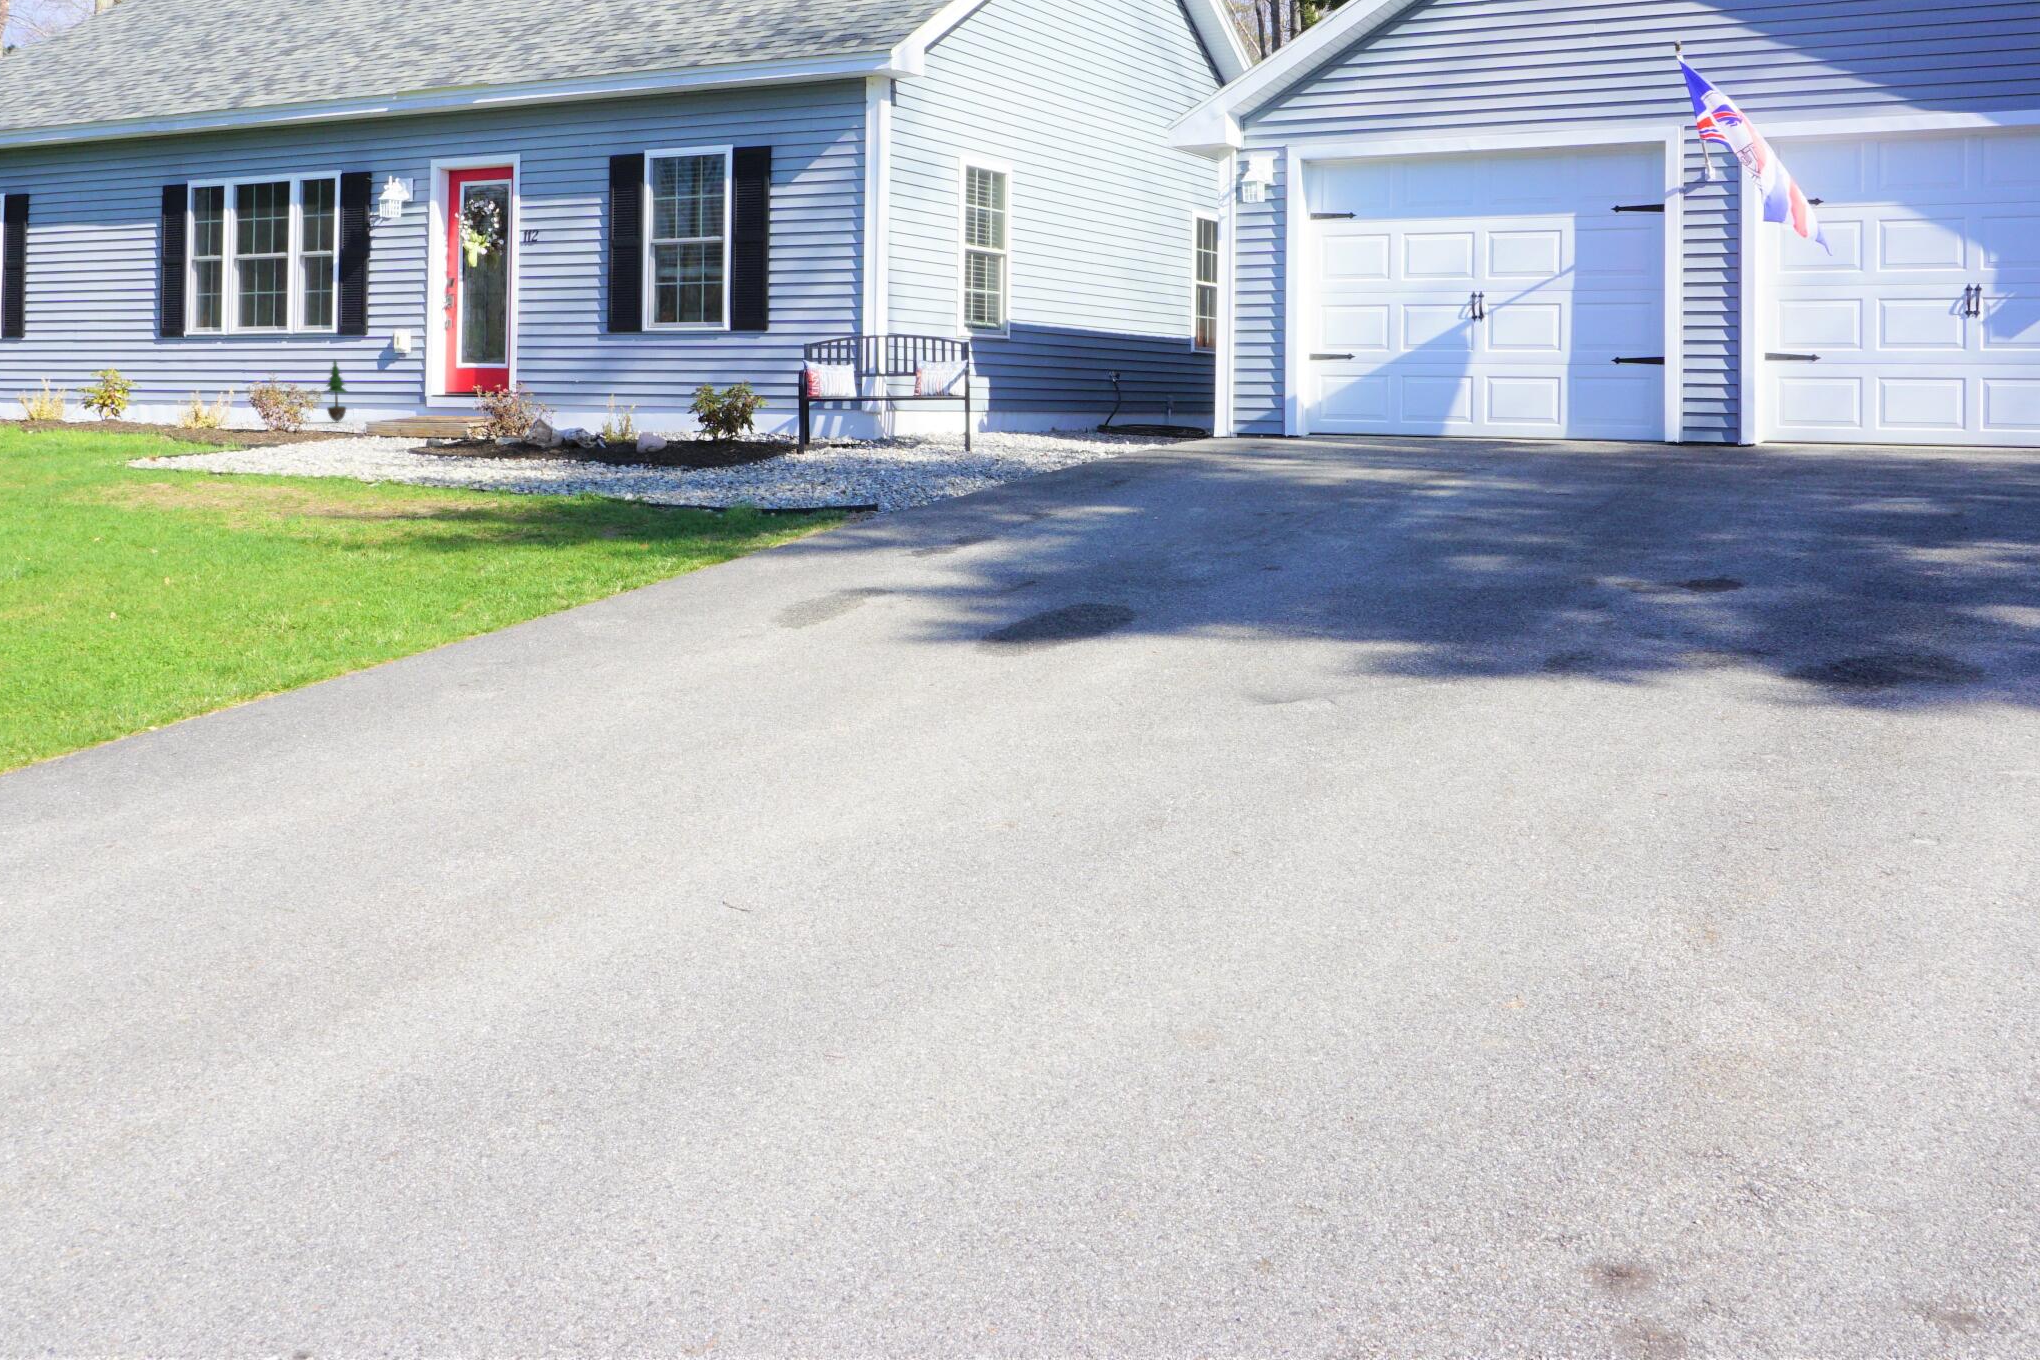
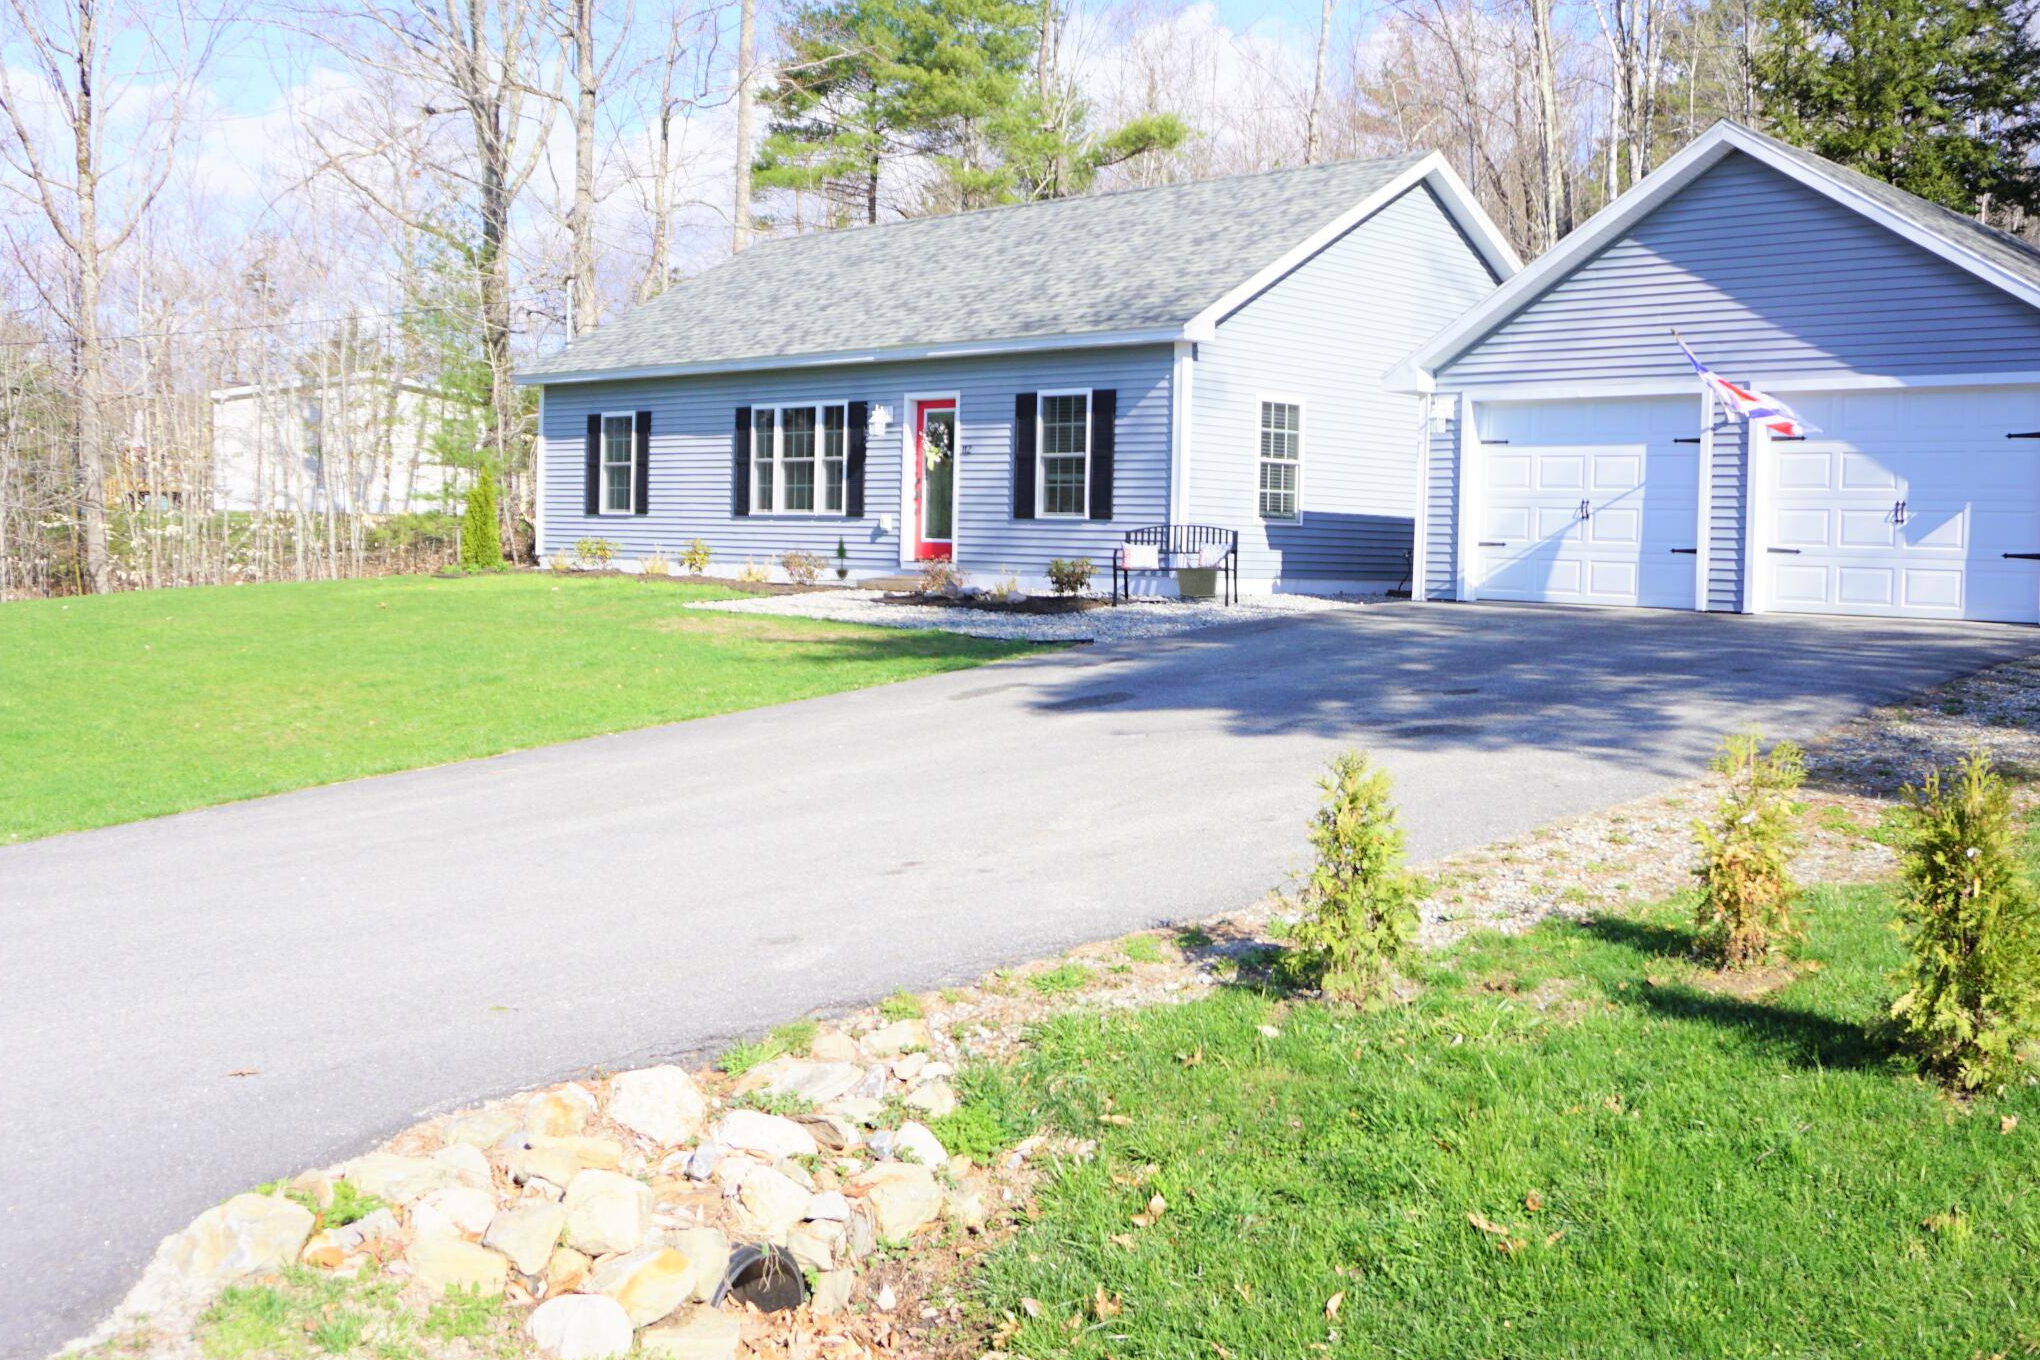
storage bin: none [873,395,941,438] -> present [1177,568,1217,597]

